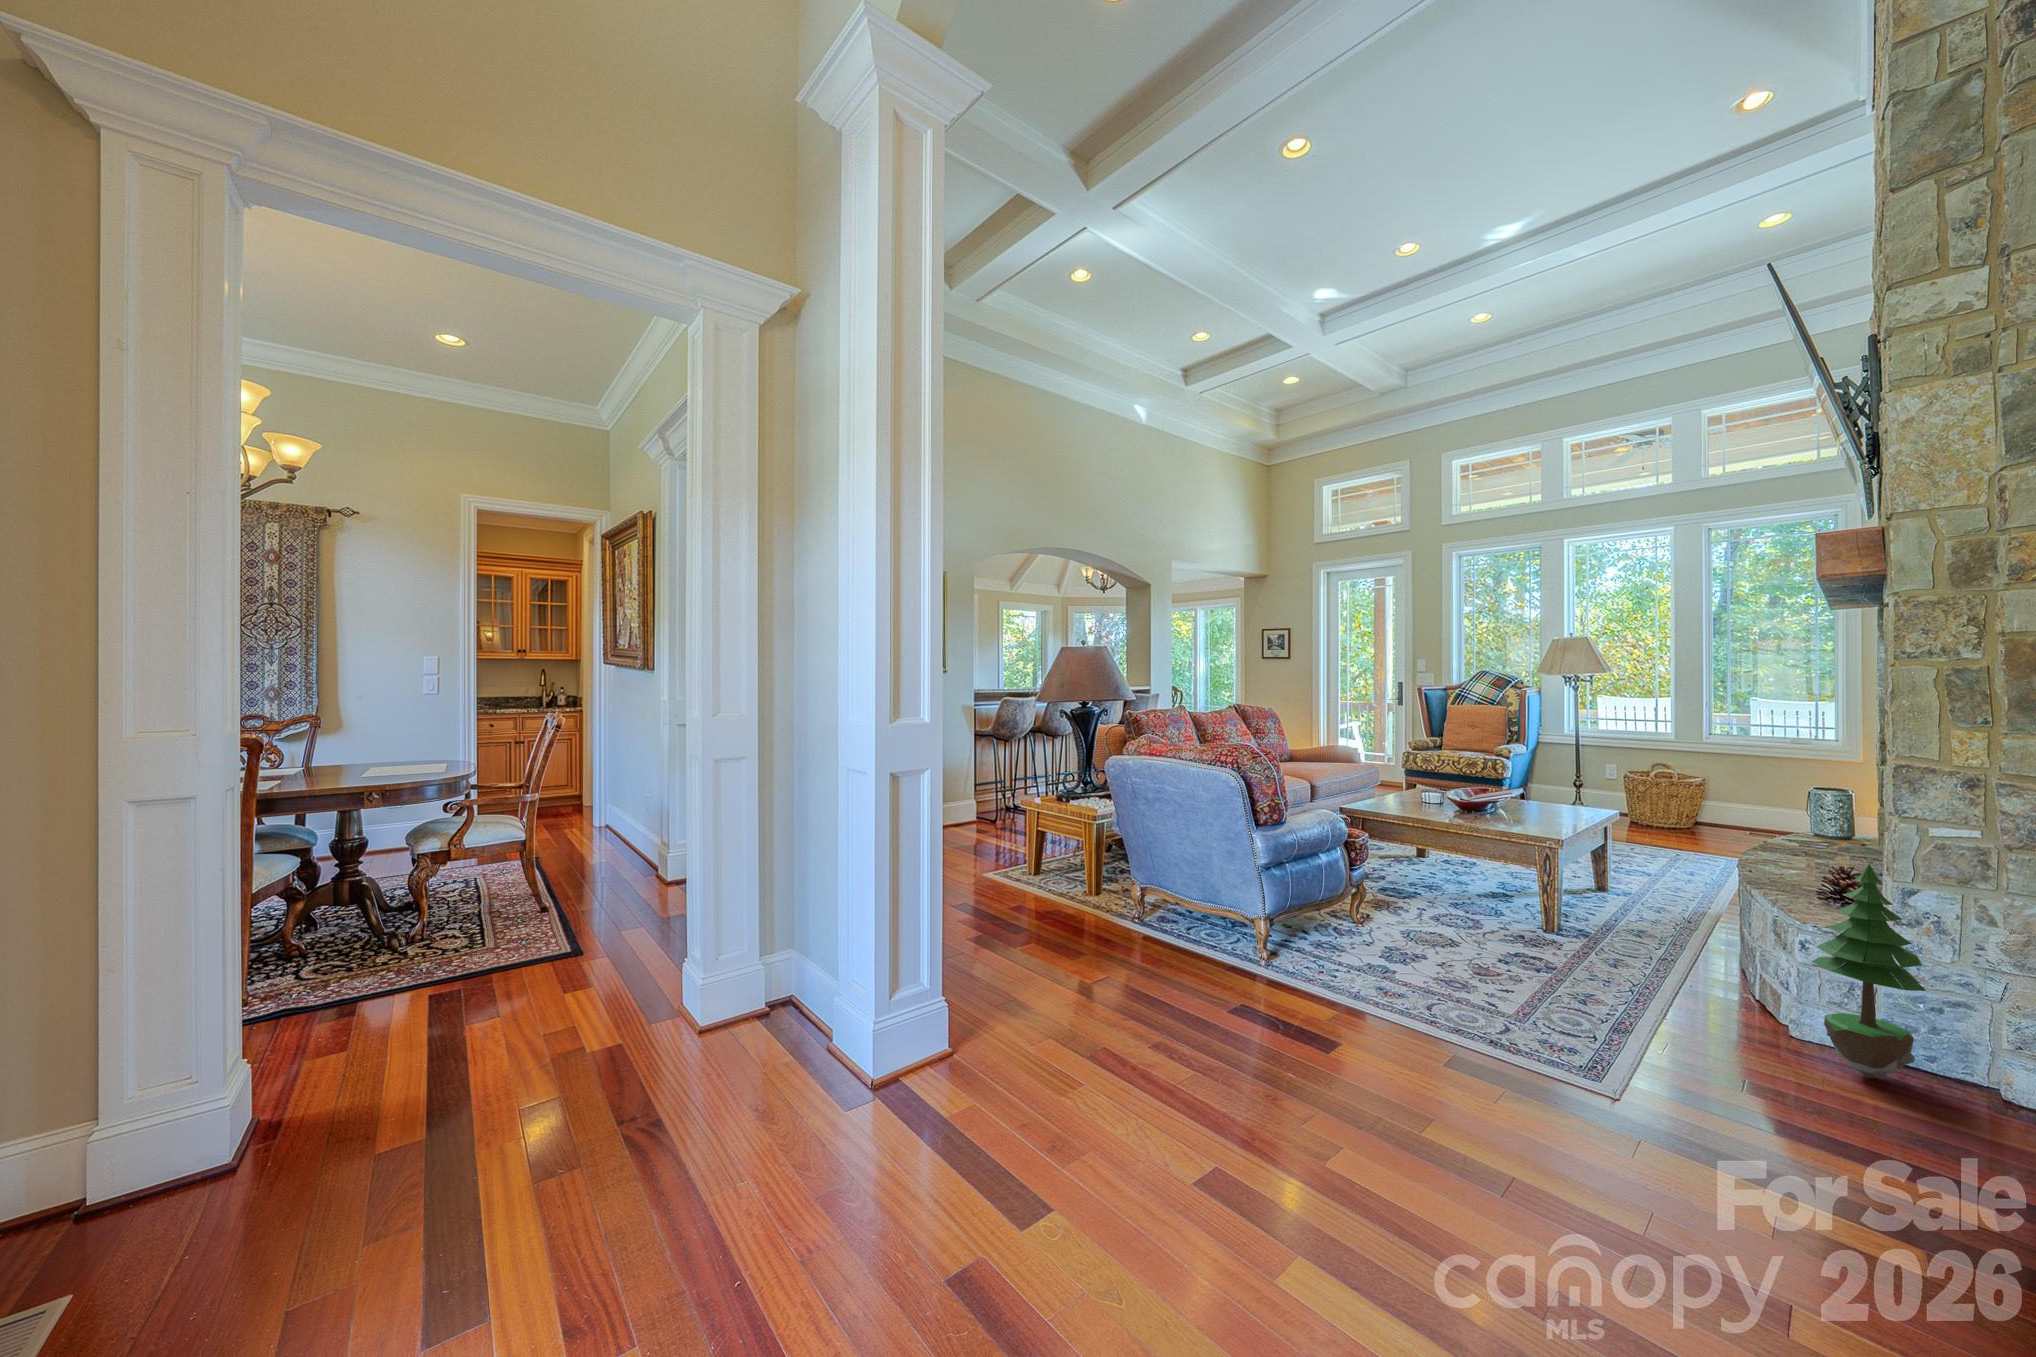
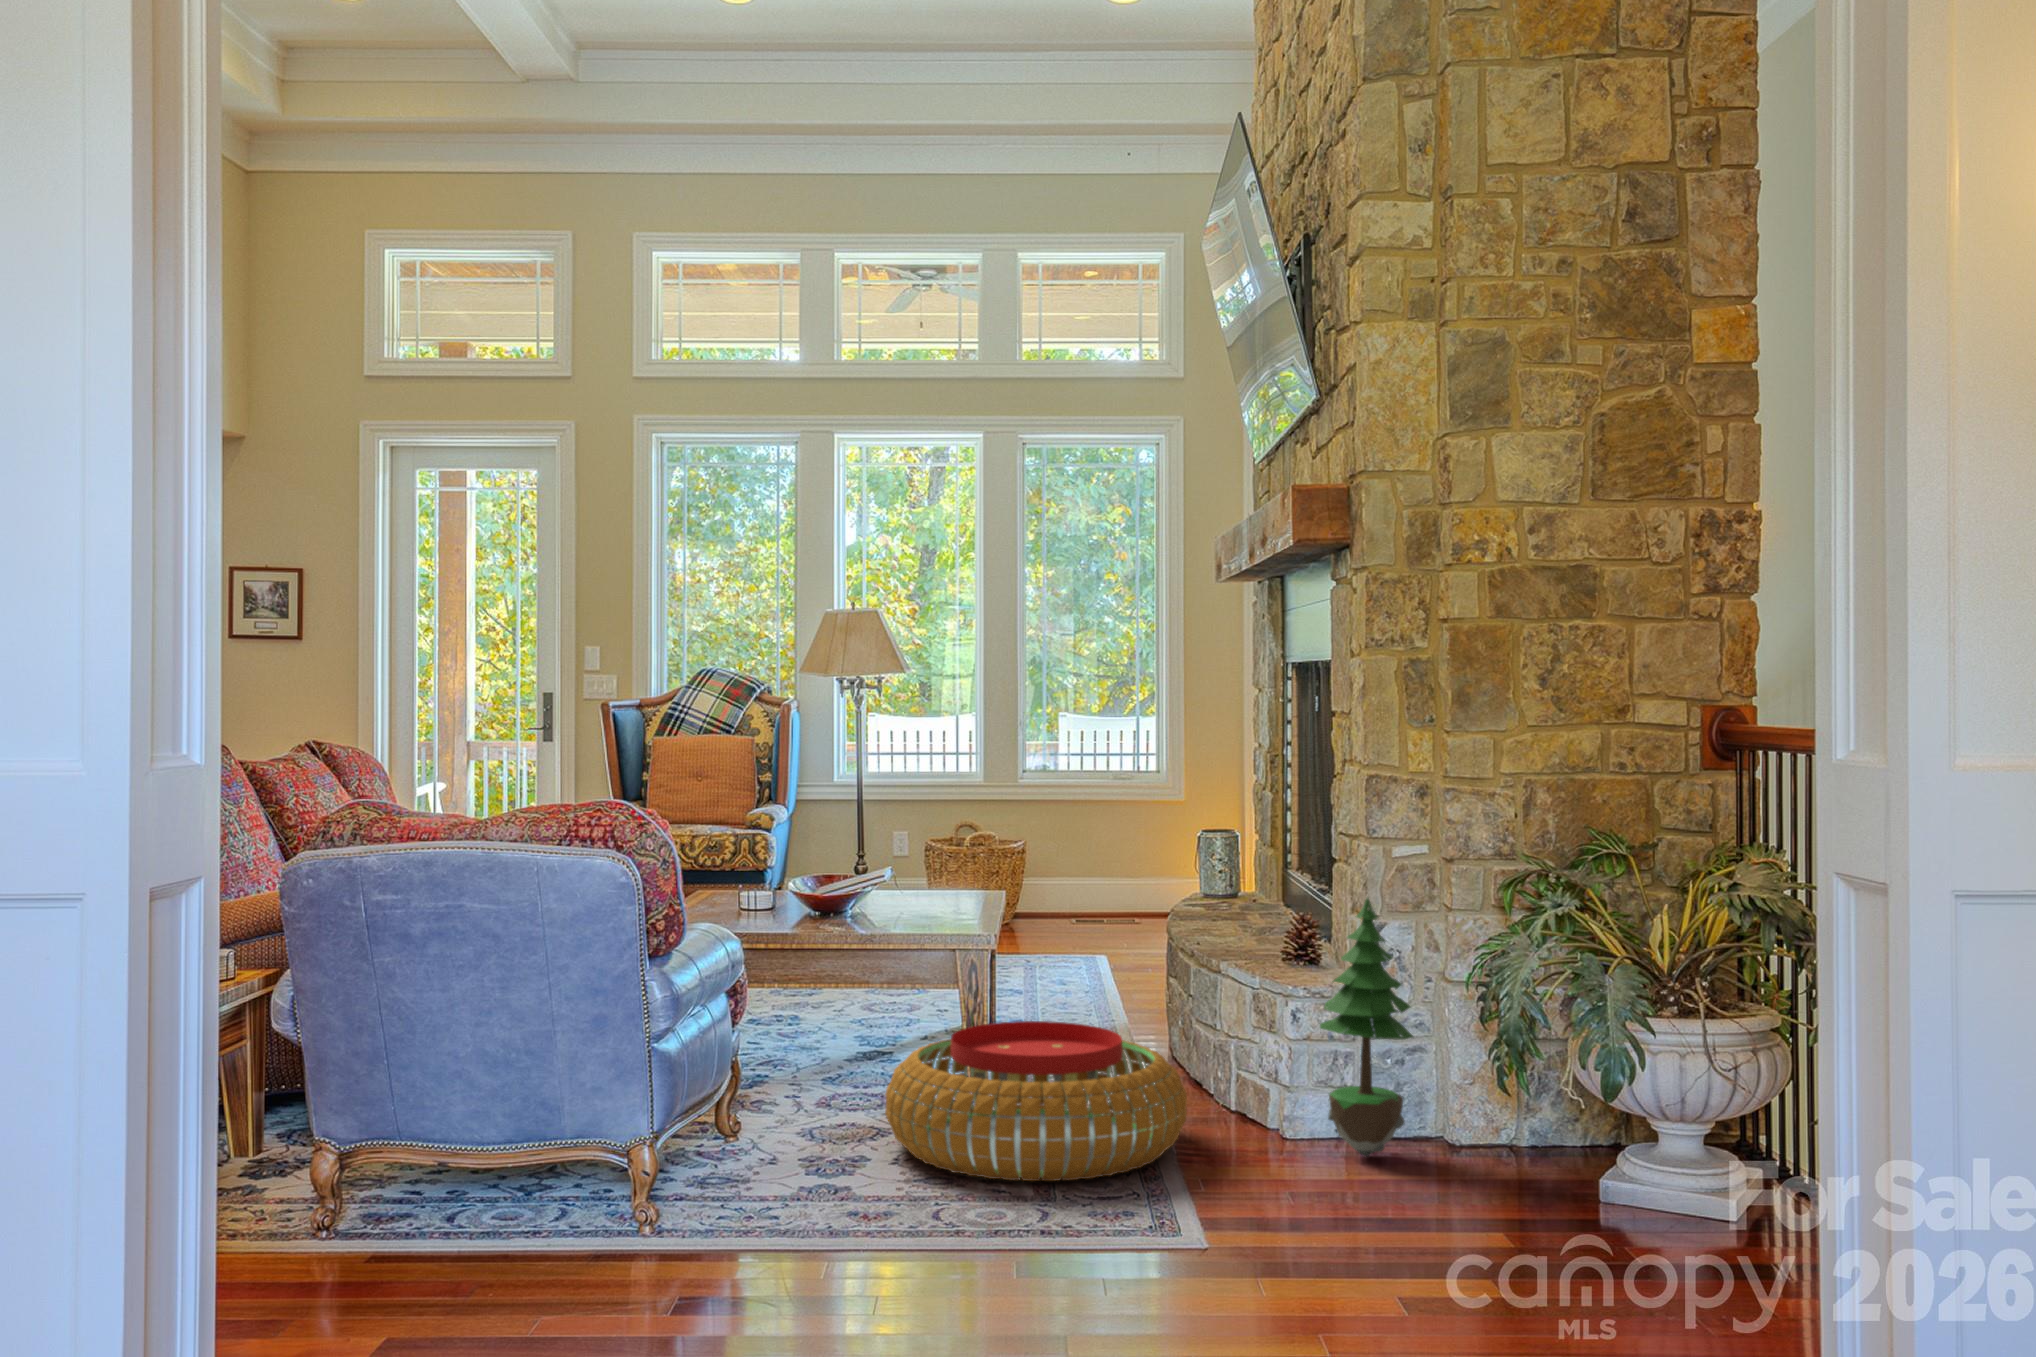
pouf: none [1444,899,1684,1022] -> present [885,1021,1187,1181]

